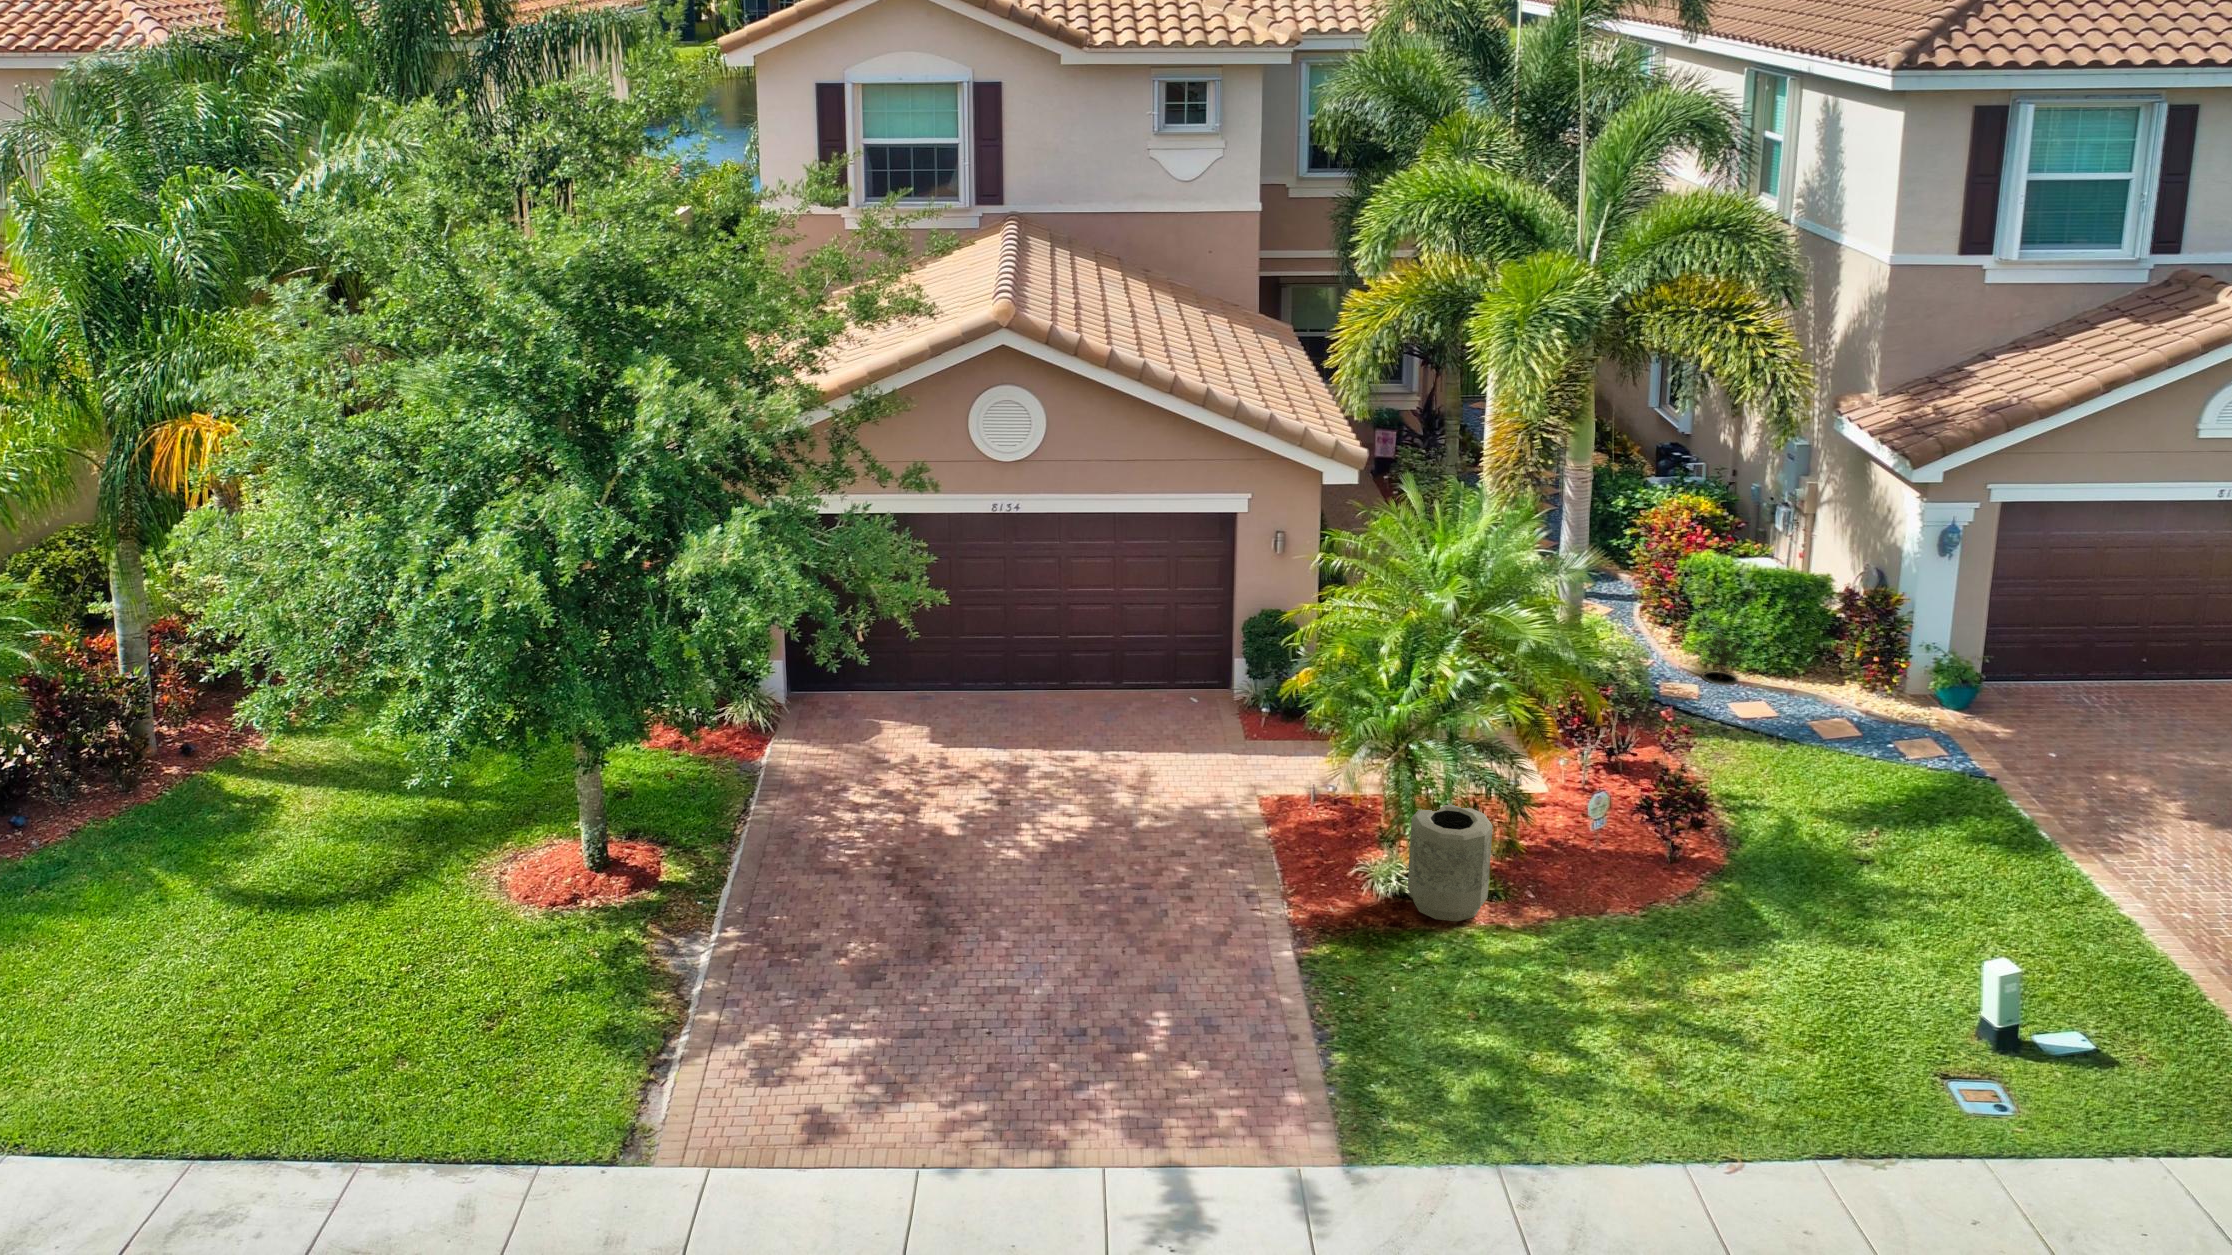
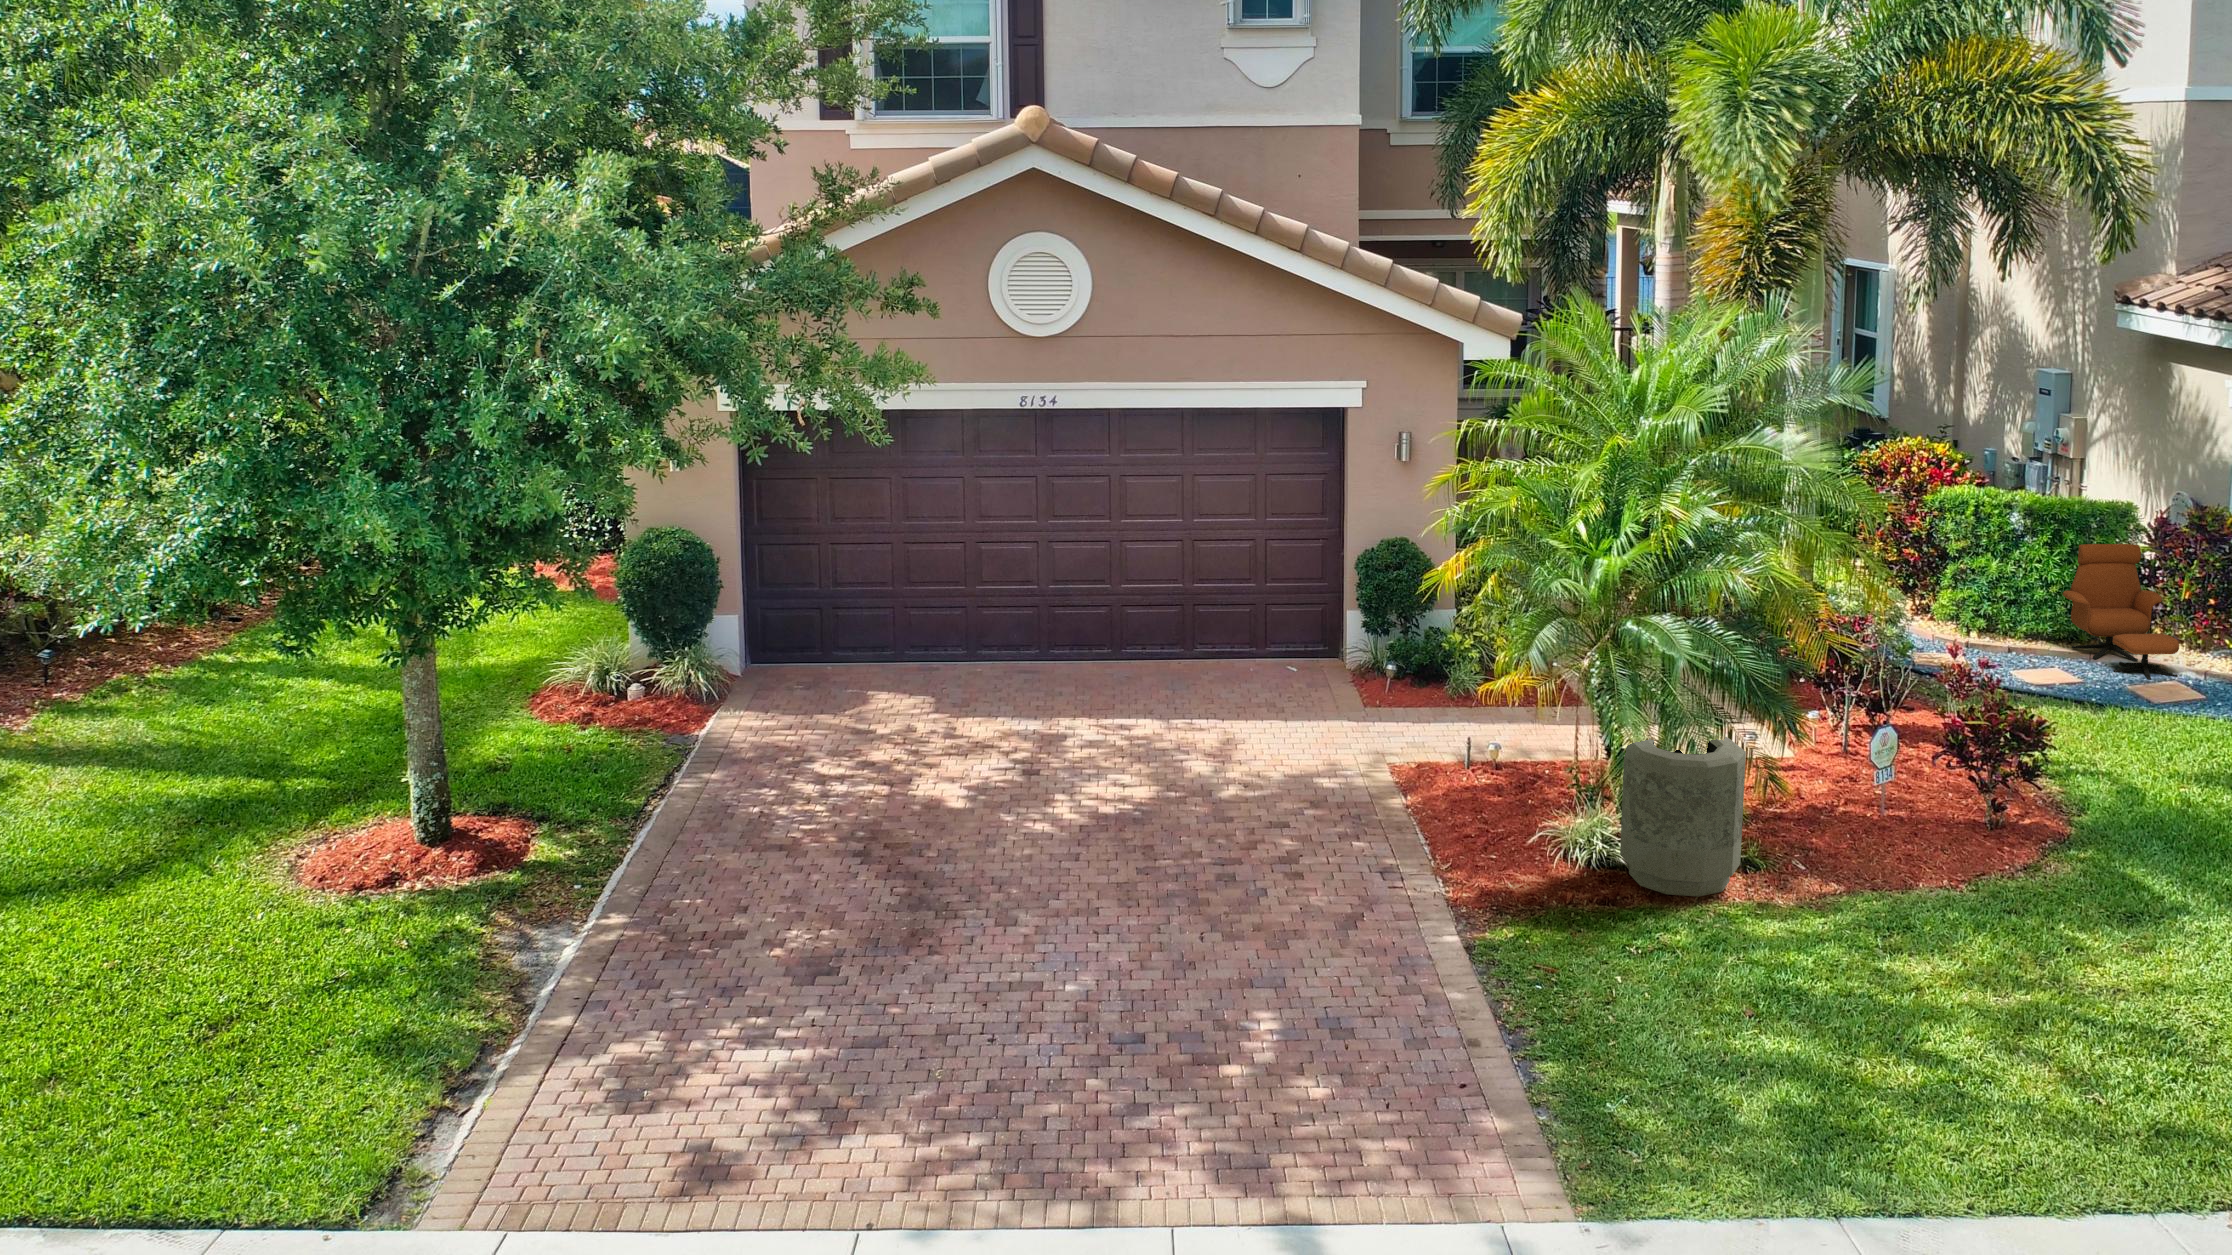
lounge chair: none [1771,611,1849,720] -> present [2062,544,2179,680]
potted tree: present [1702,623,1742,685] -> none [1967,561,2024,648]

